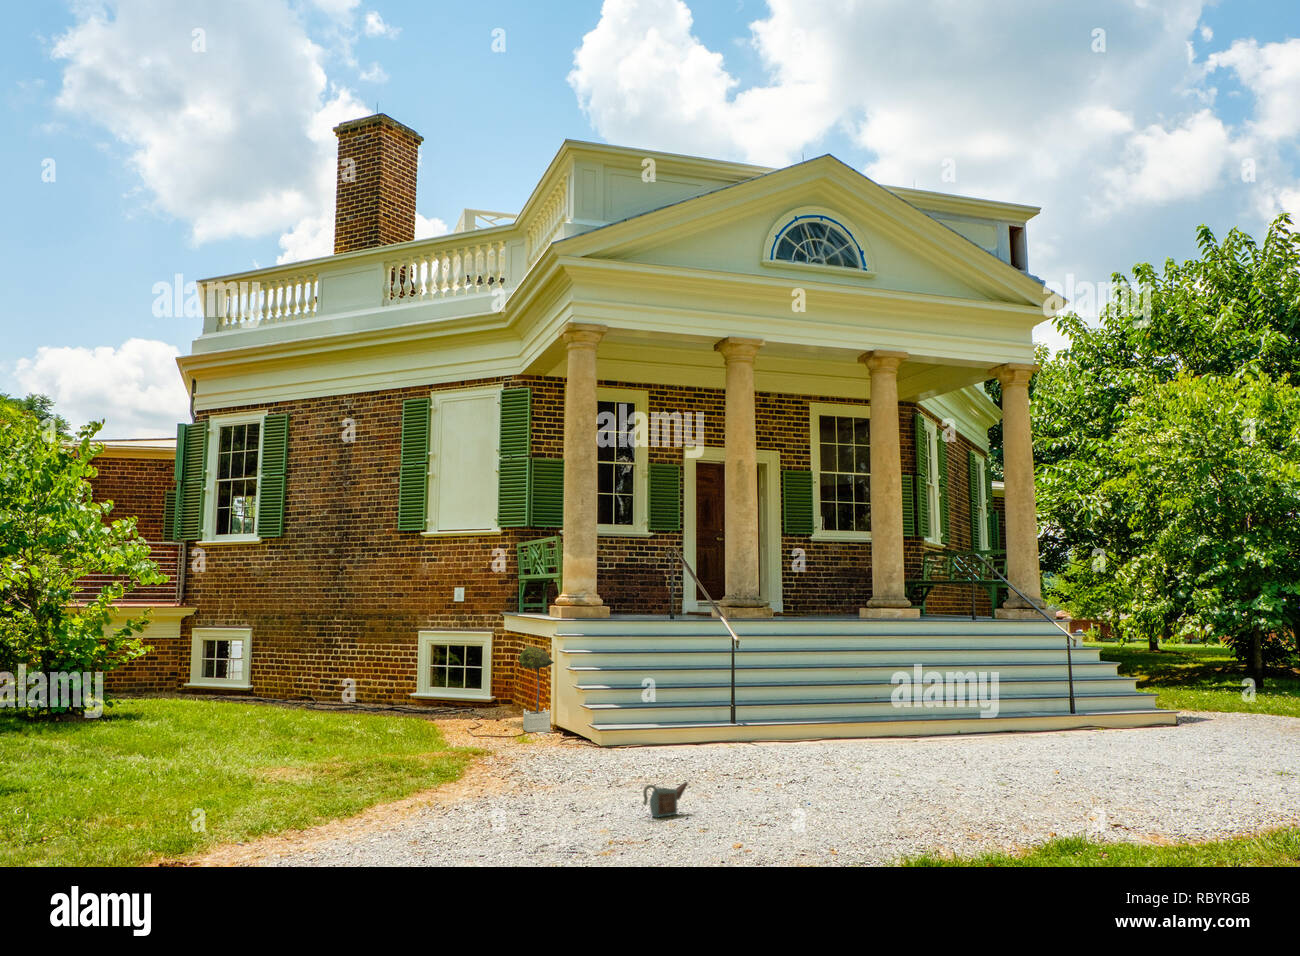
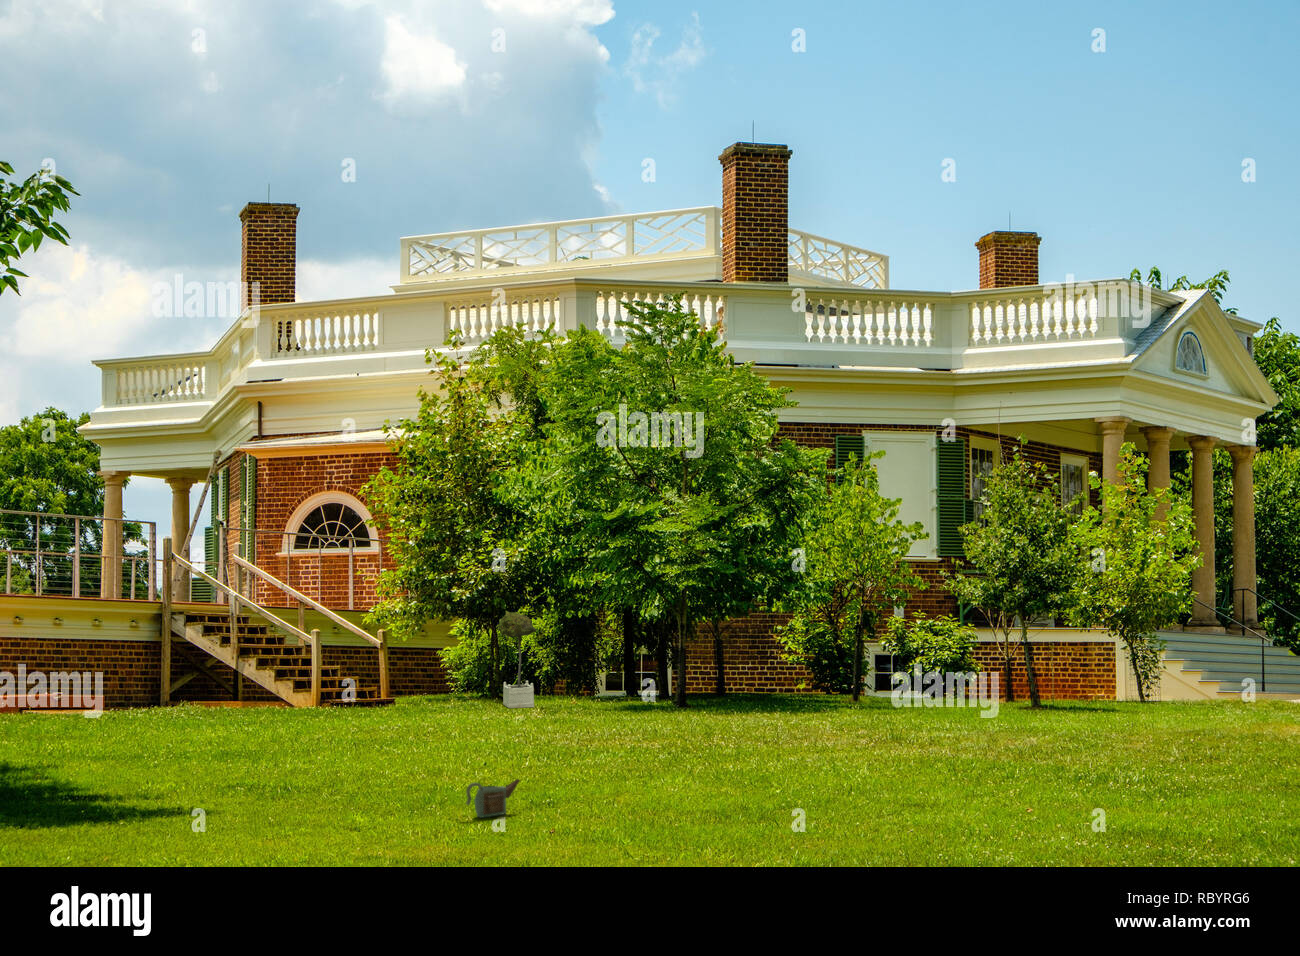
watering can: present [643,782,688,817] -> present [466,779,520,818]

